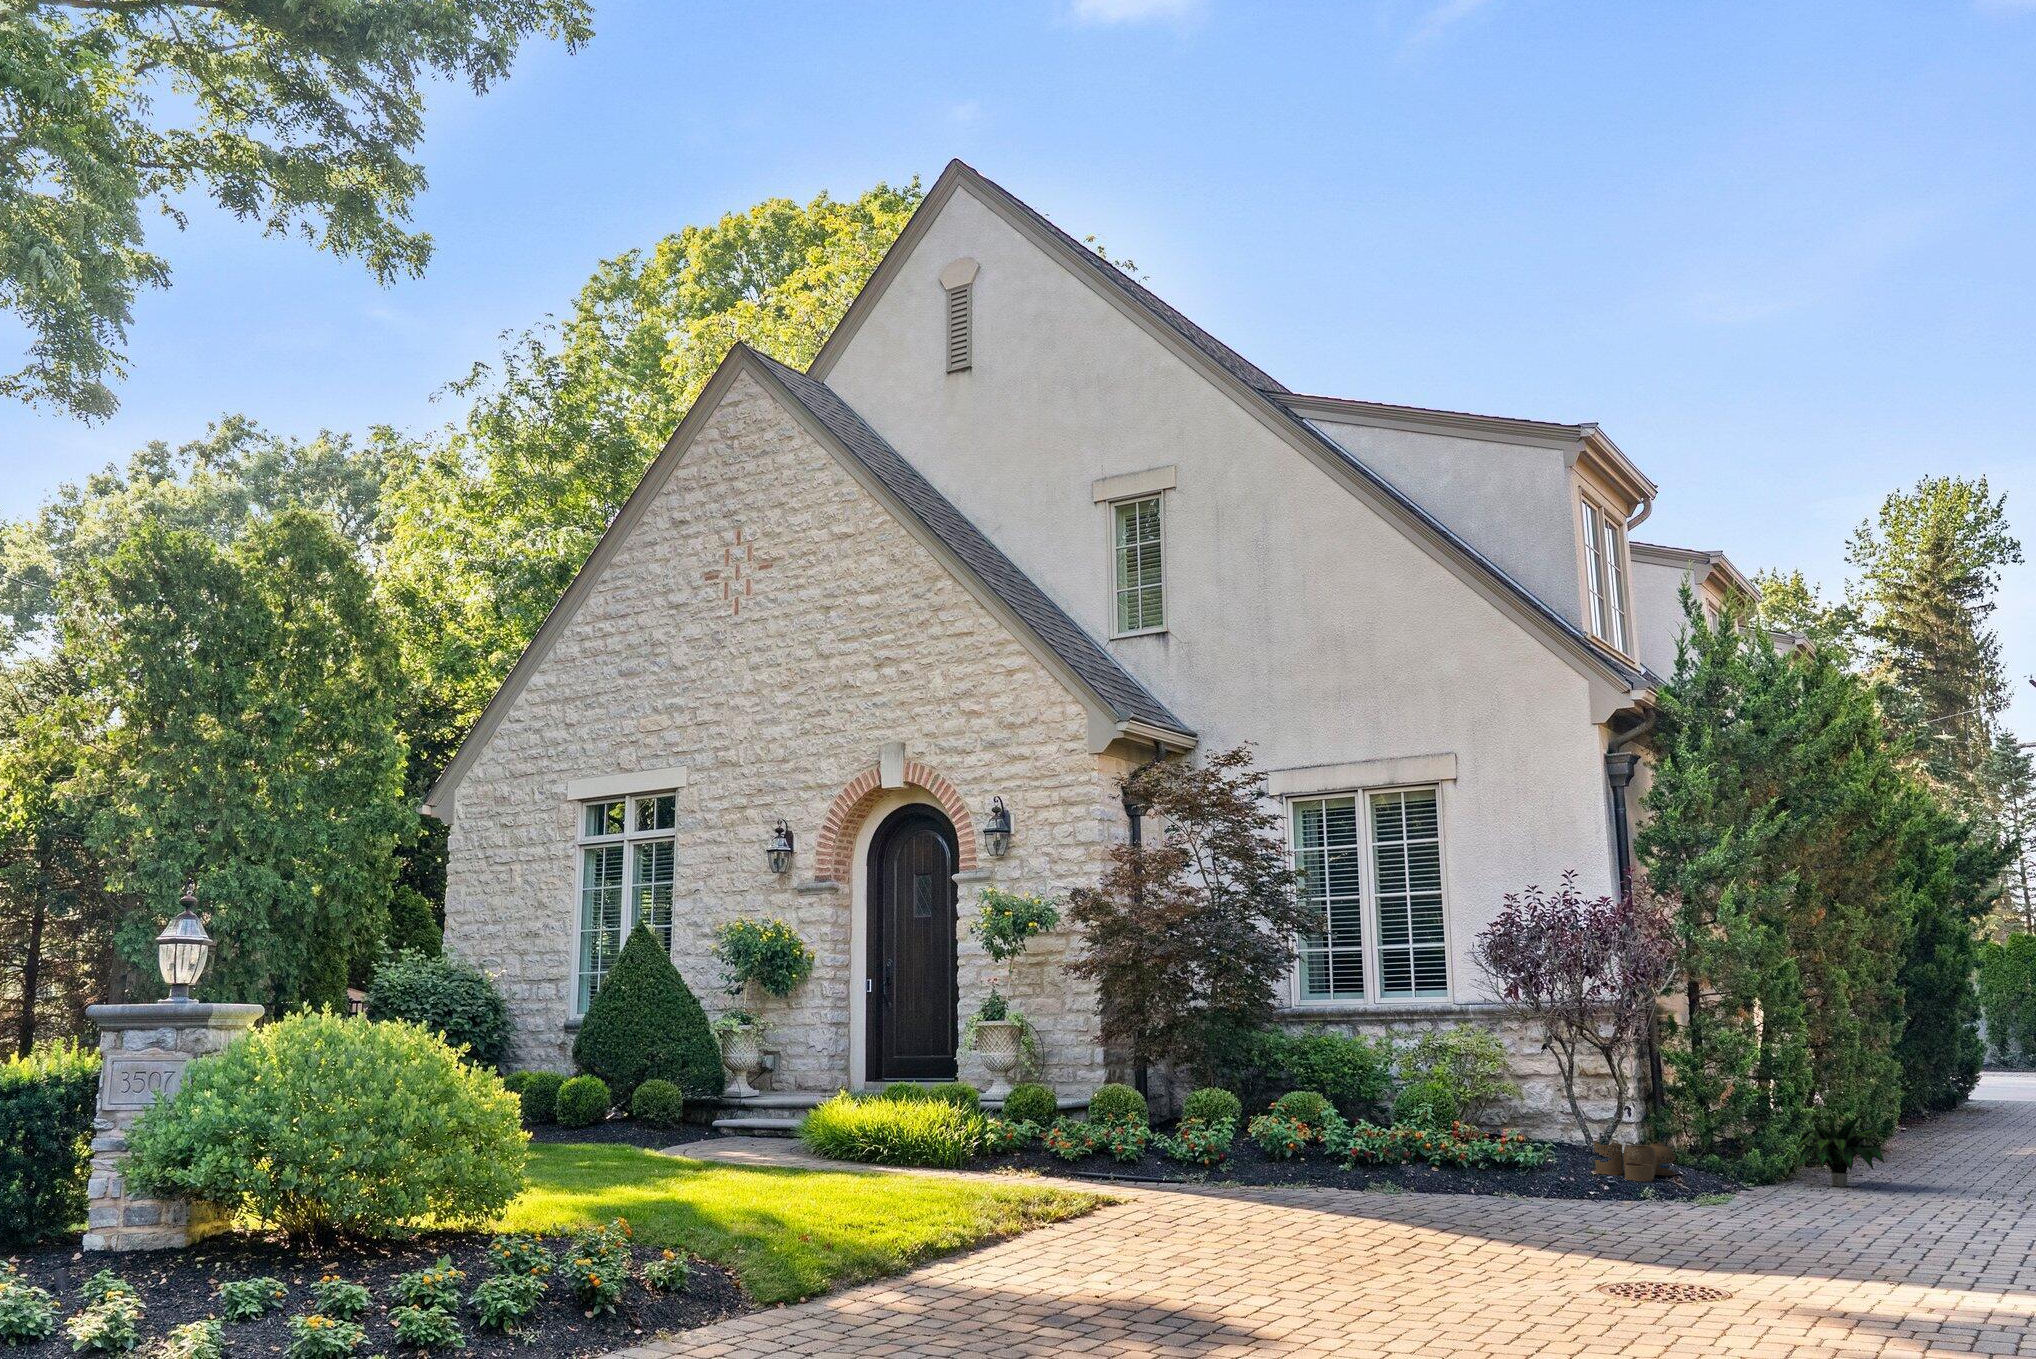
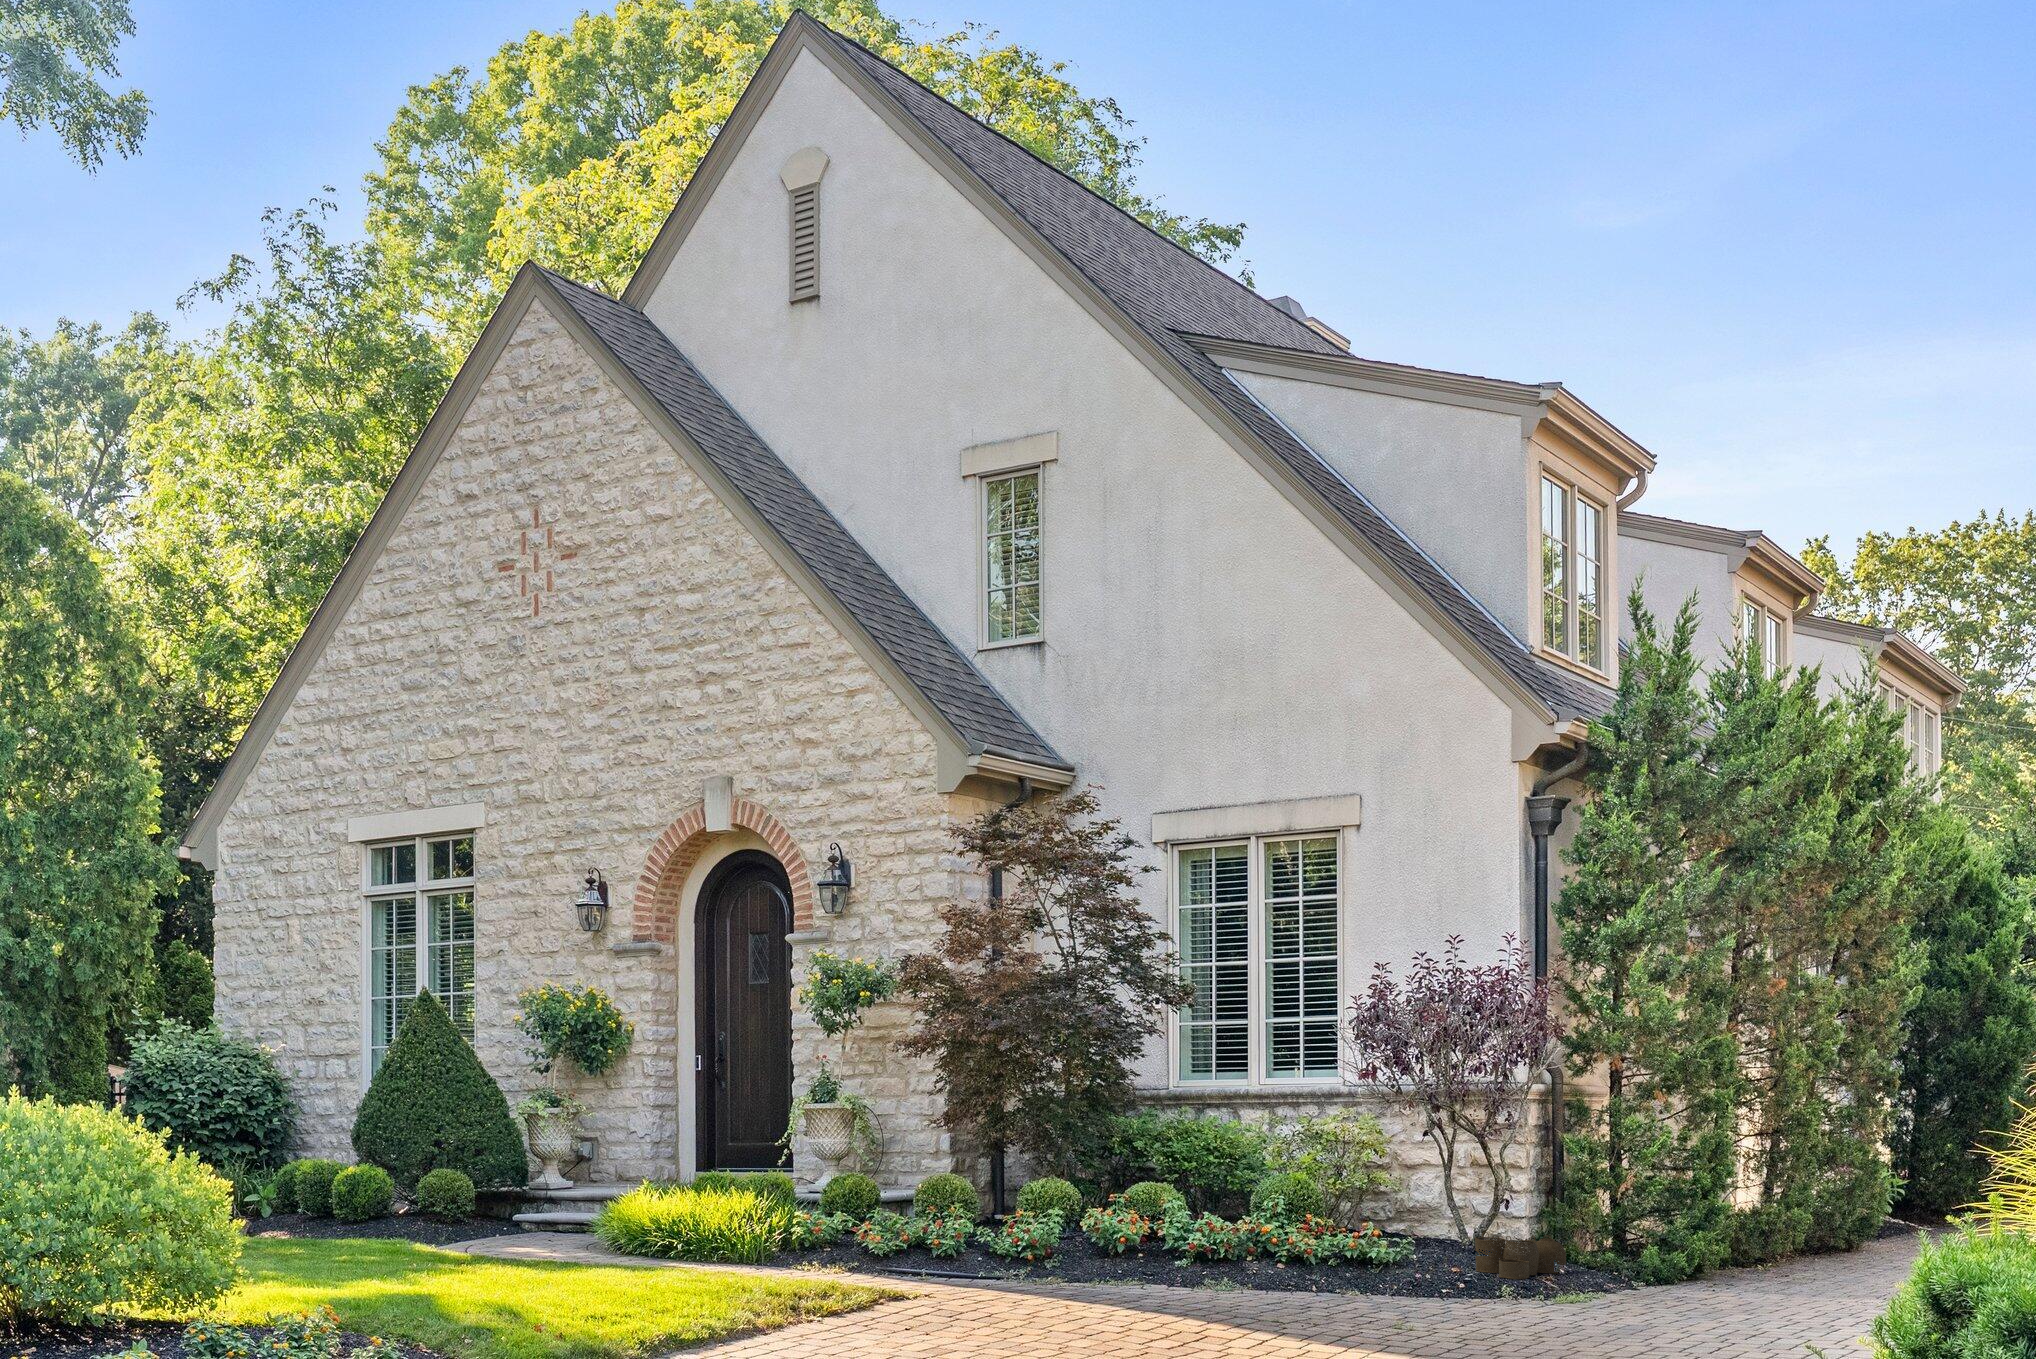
potted plant: present [1796,1113,1889,1187] -> none [1684,1202,1791,1284]

